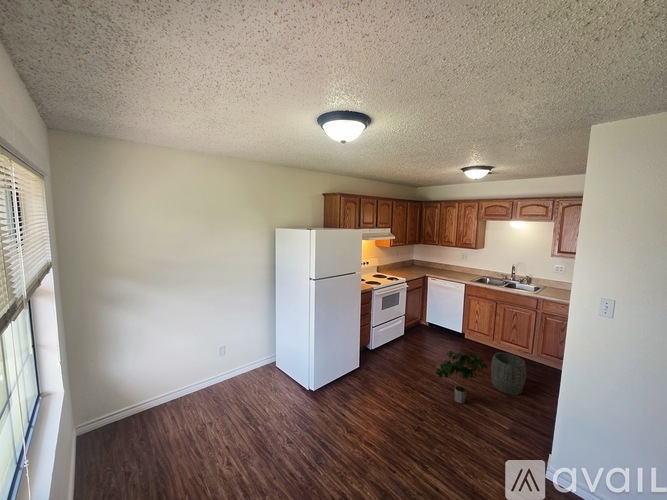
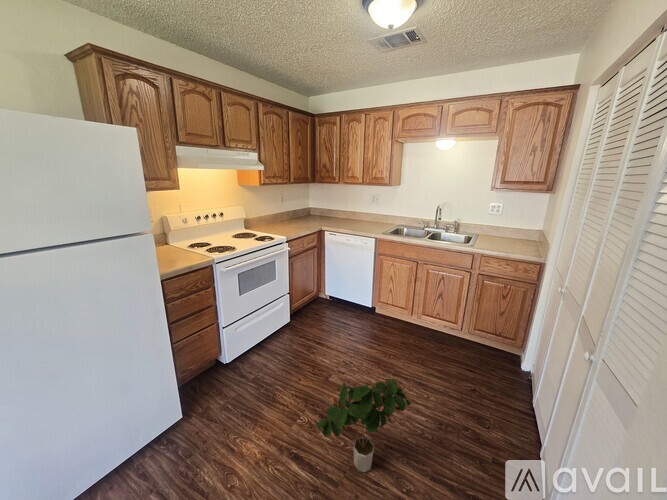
woven basket: present [491,353,526,395] -> none [412,349,465,420]

